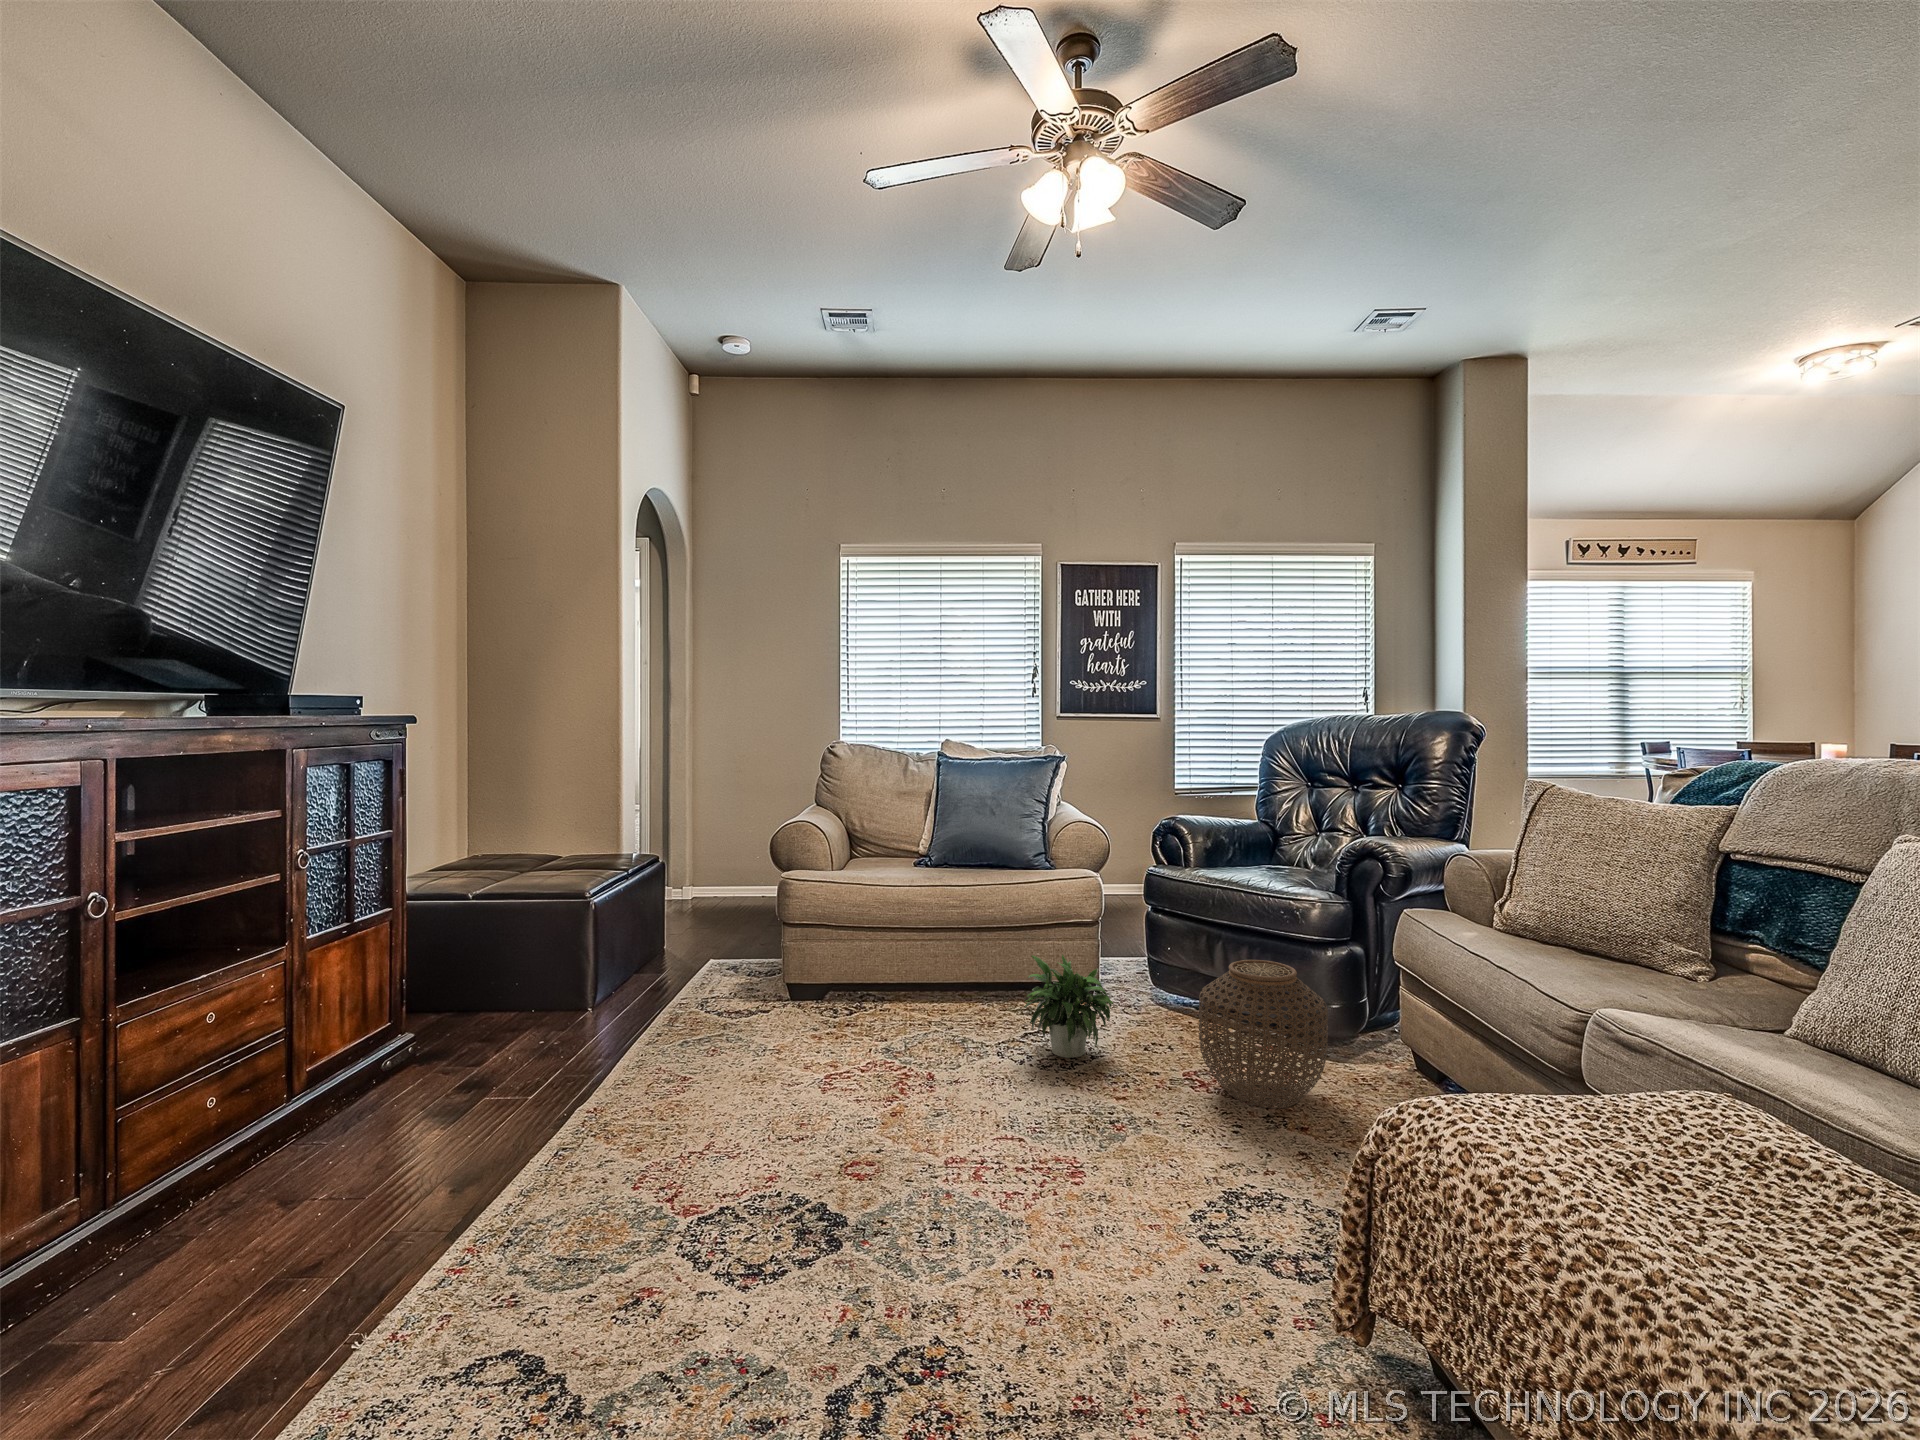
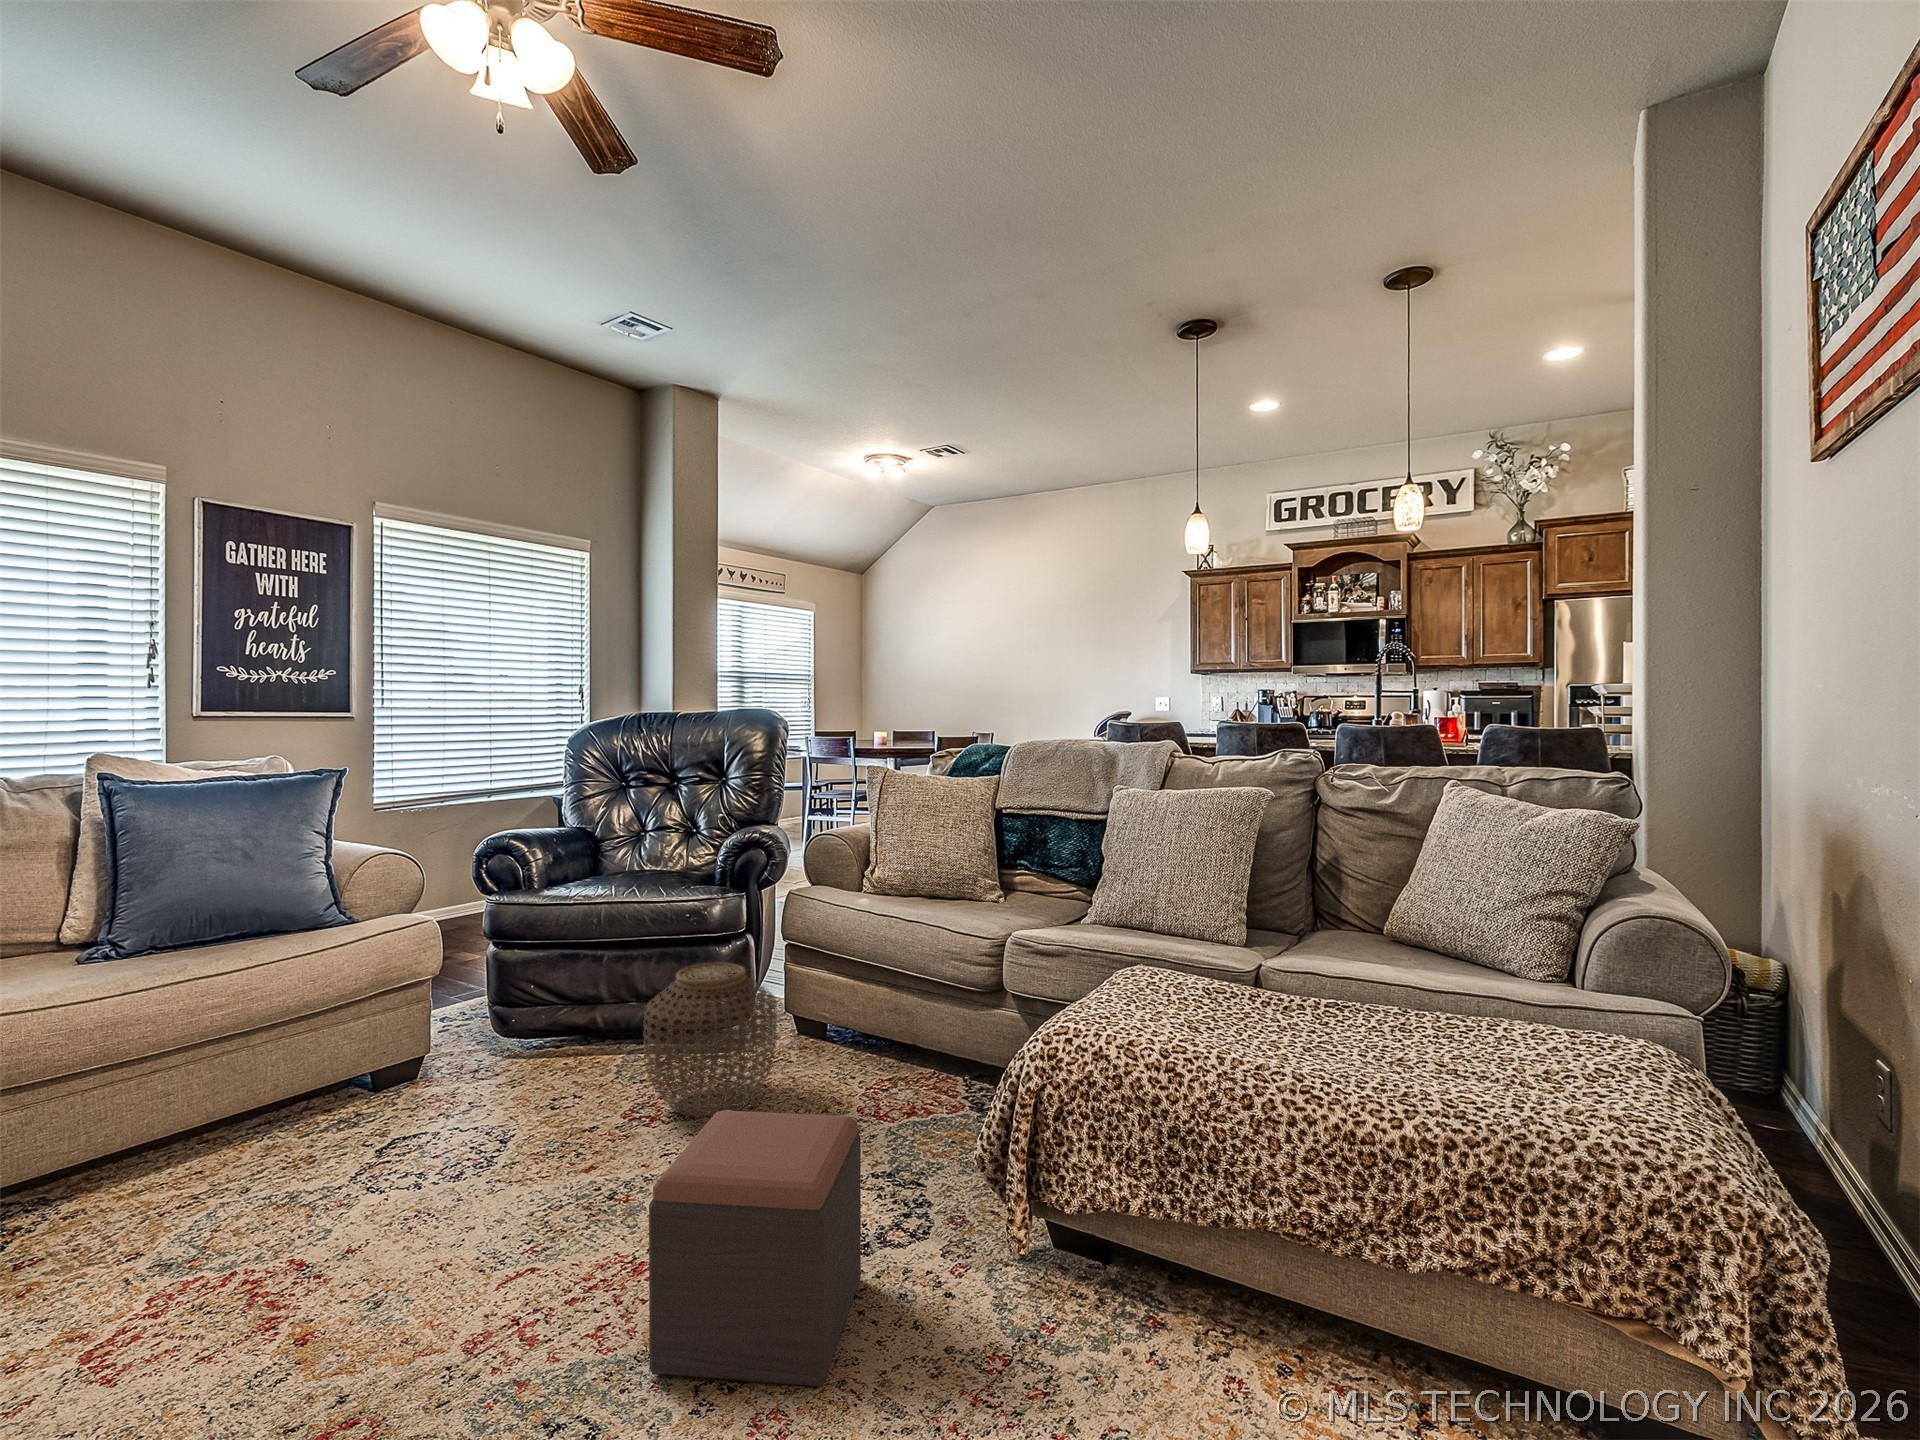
potted plant: present [1024,955,1113,1058] -> none [376,1023,526,1156]
footstool: none [1008,1068,1209,1316] -> present [649,1110,861,1386]

